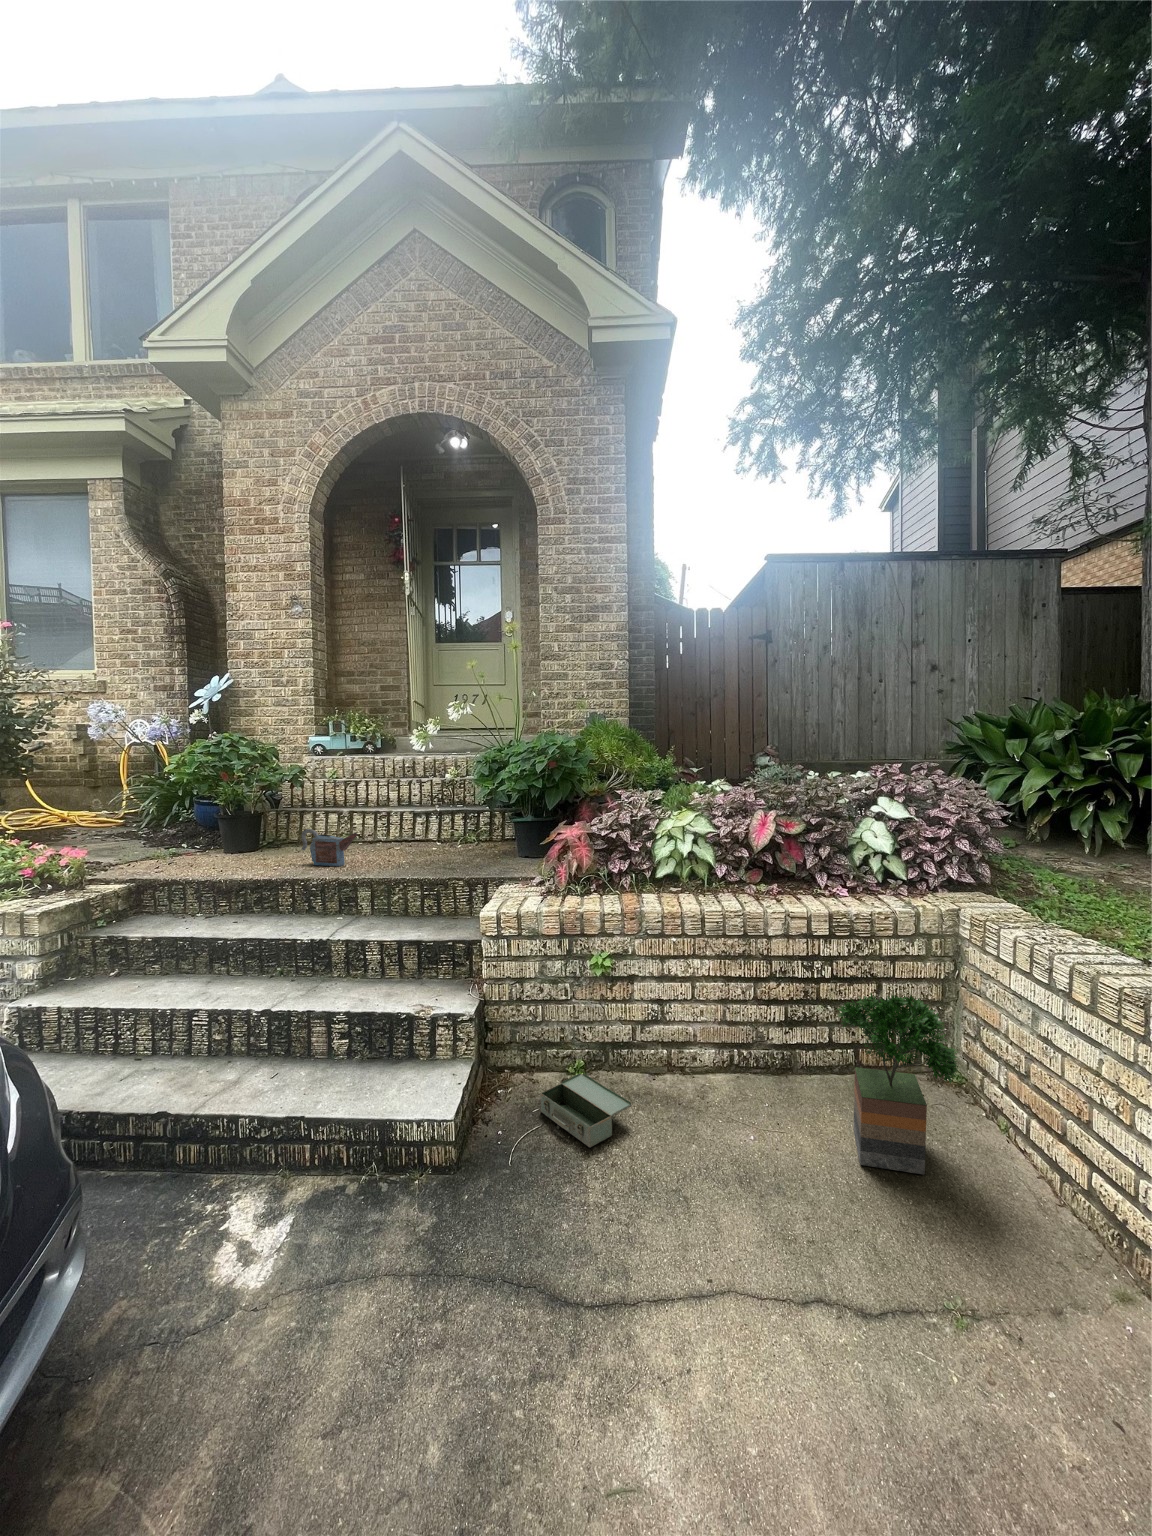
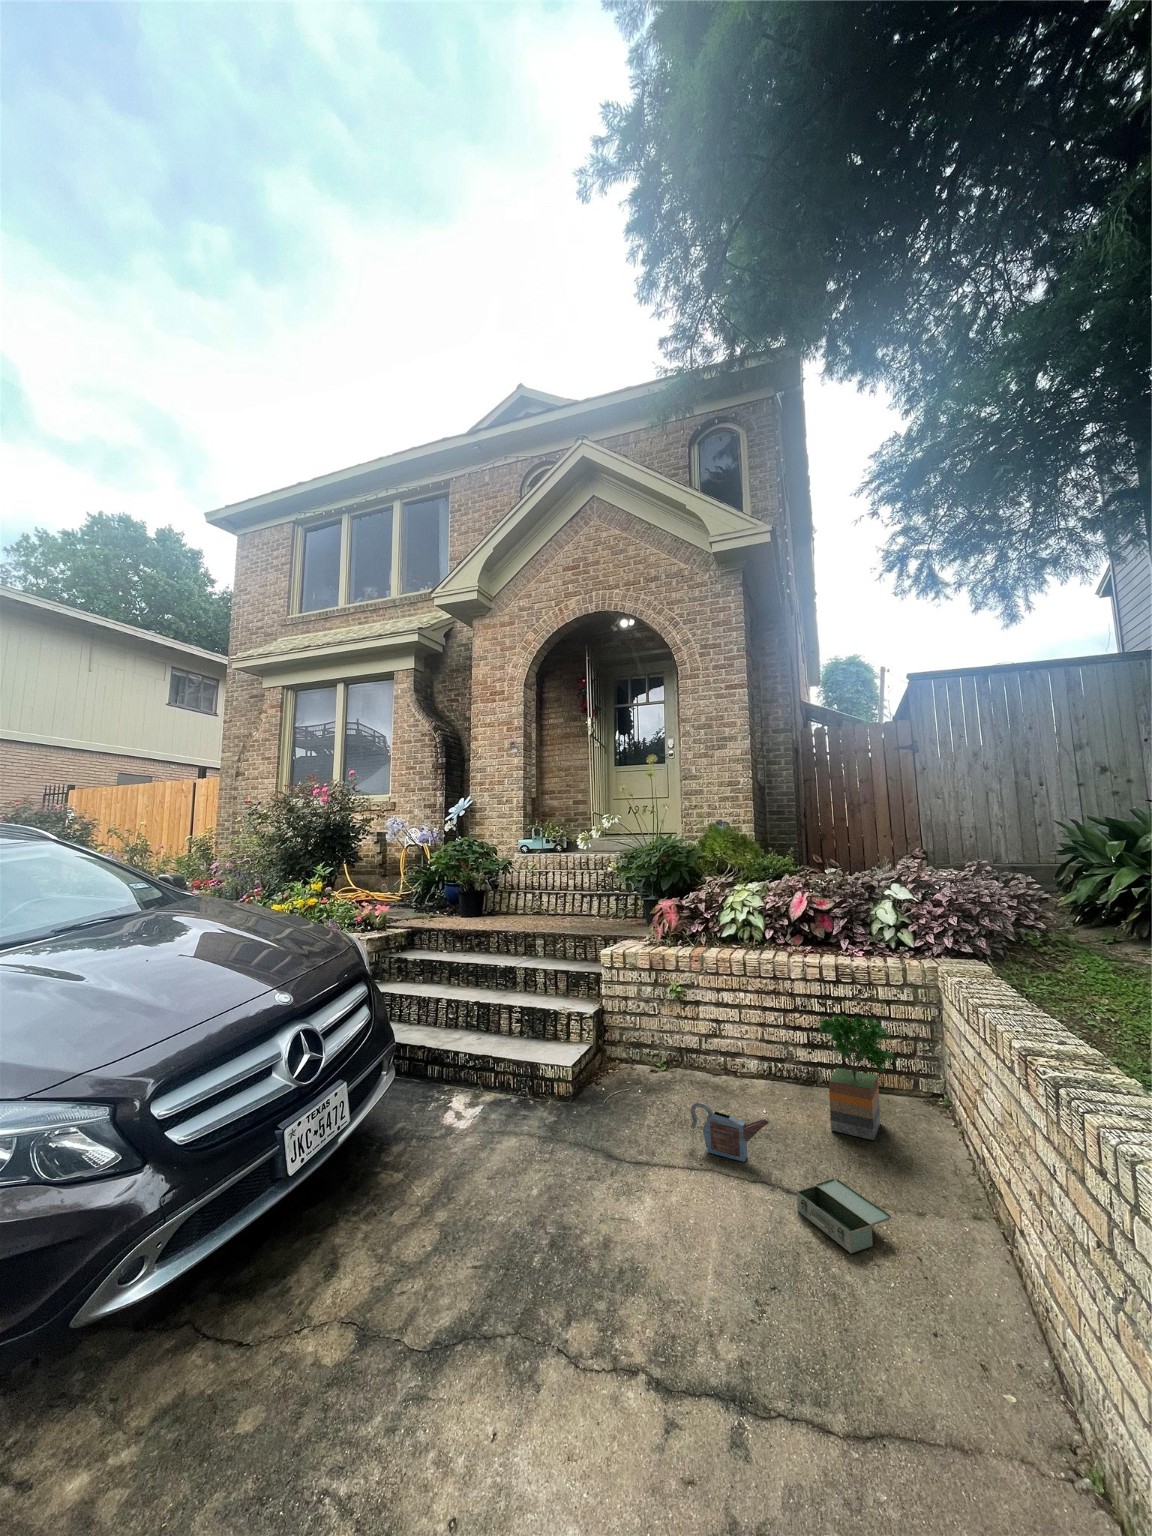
watering can: present [301,829,358,866] -> present [691,1102,769,1162]
toolbox: present [541,1073,632,1147] -> present [797,1179,891,1253]

